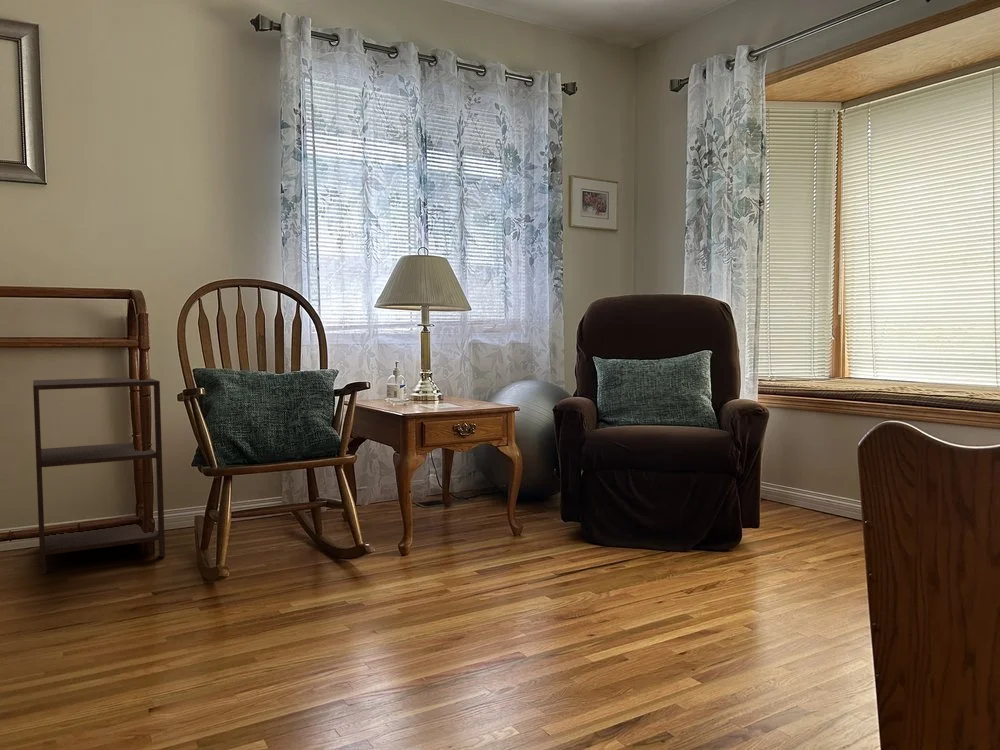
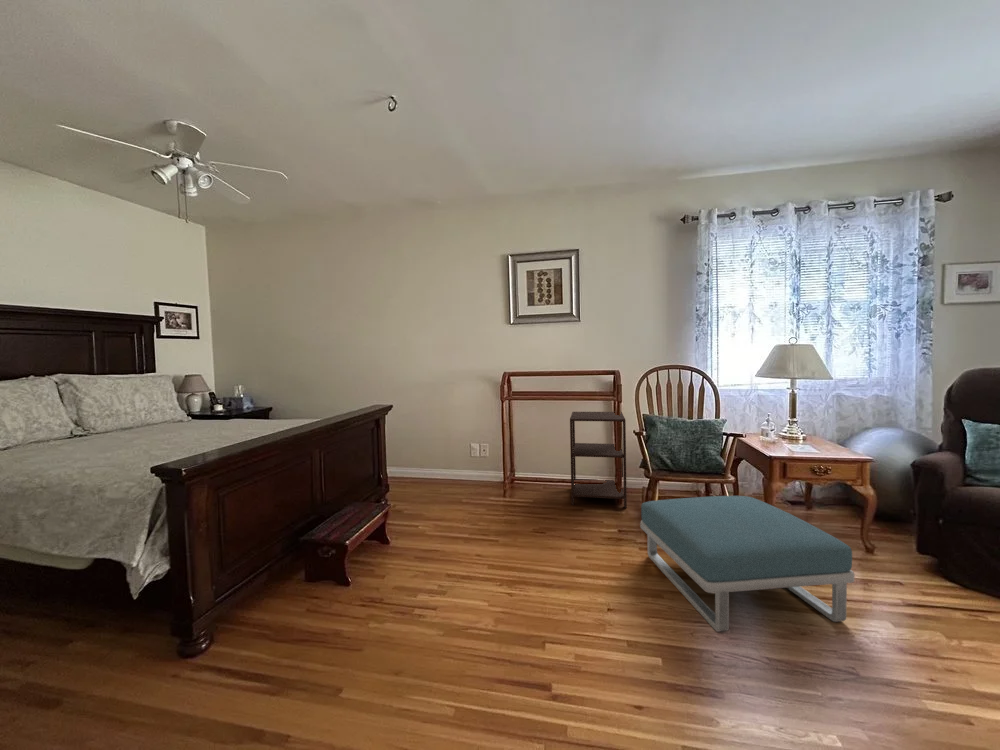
footstool: none [206,479,512,670] -> present [640,496,854,632]

